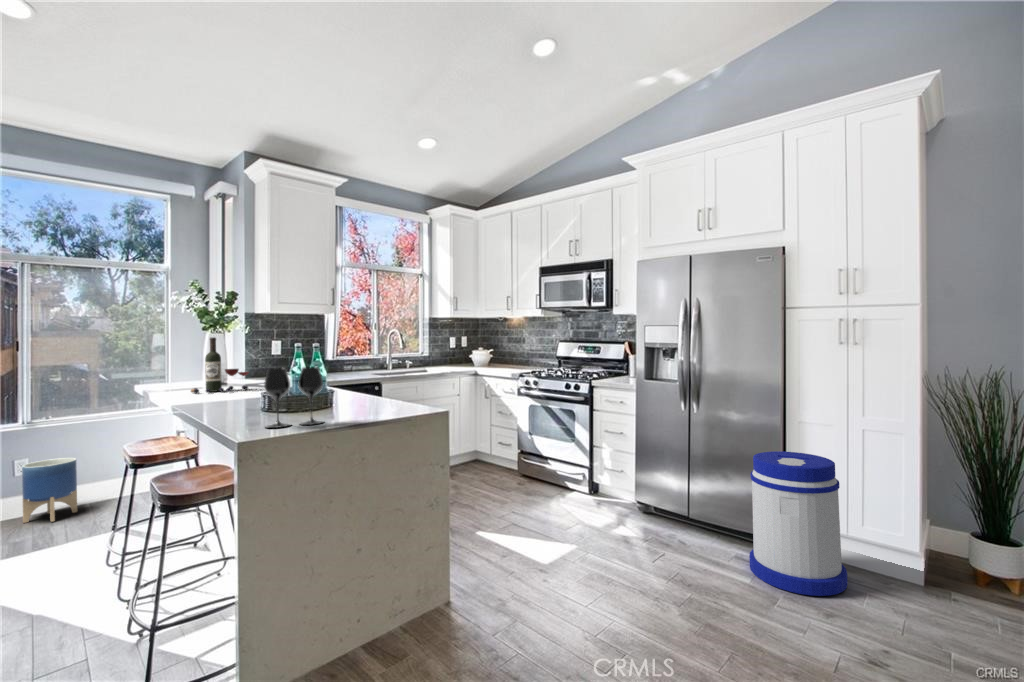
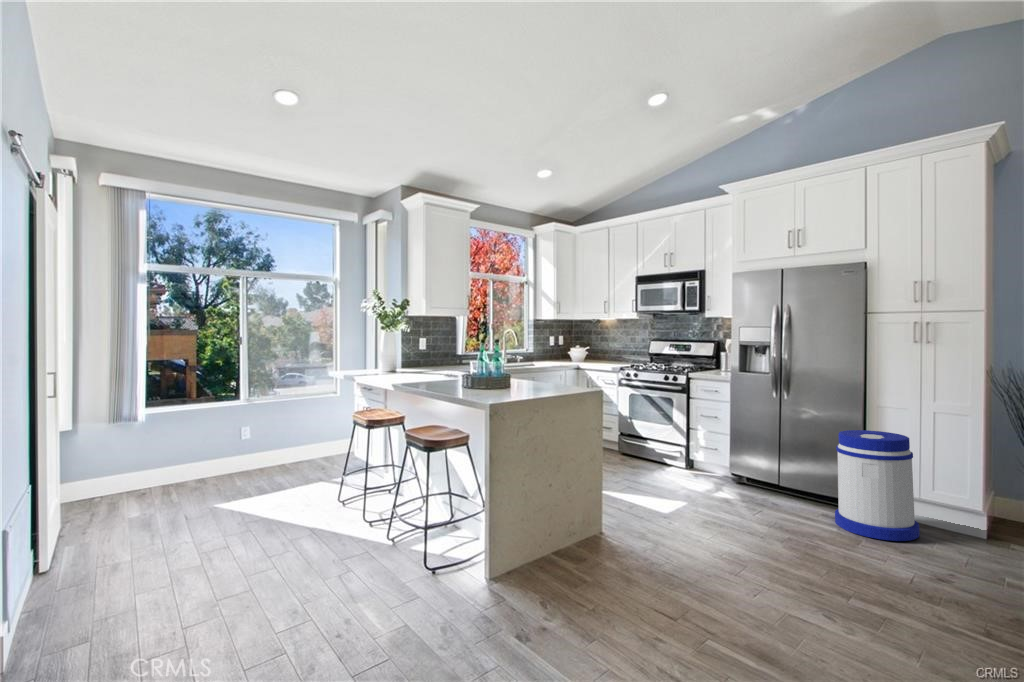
wine bottle: present [191,338,249,393] -> none [381,335,424,378]
wine glass: present [264,367,323,428] -> none [489,356,526,397]
planter: present [22,458,77,523] -> none [254,427,287,474]

